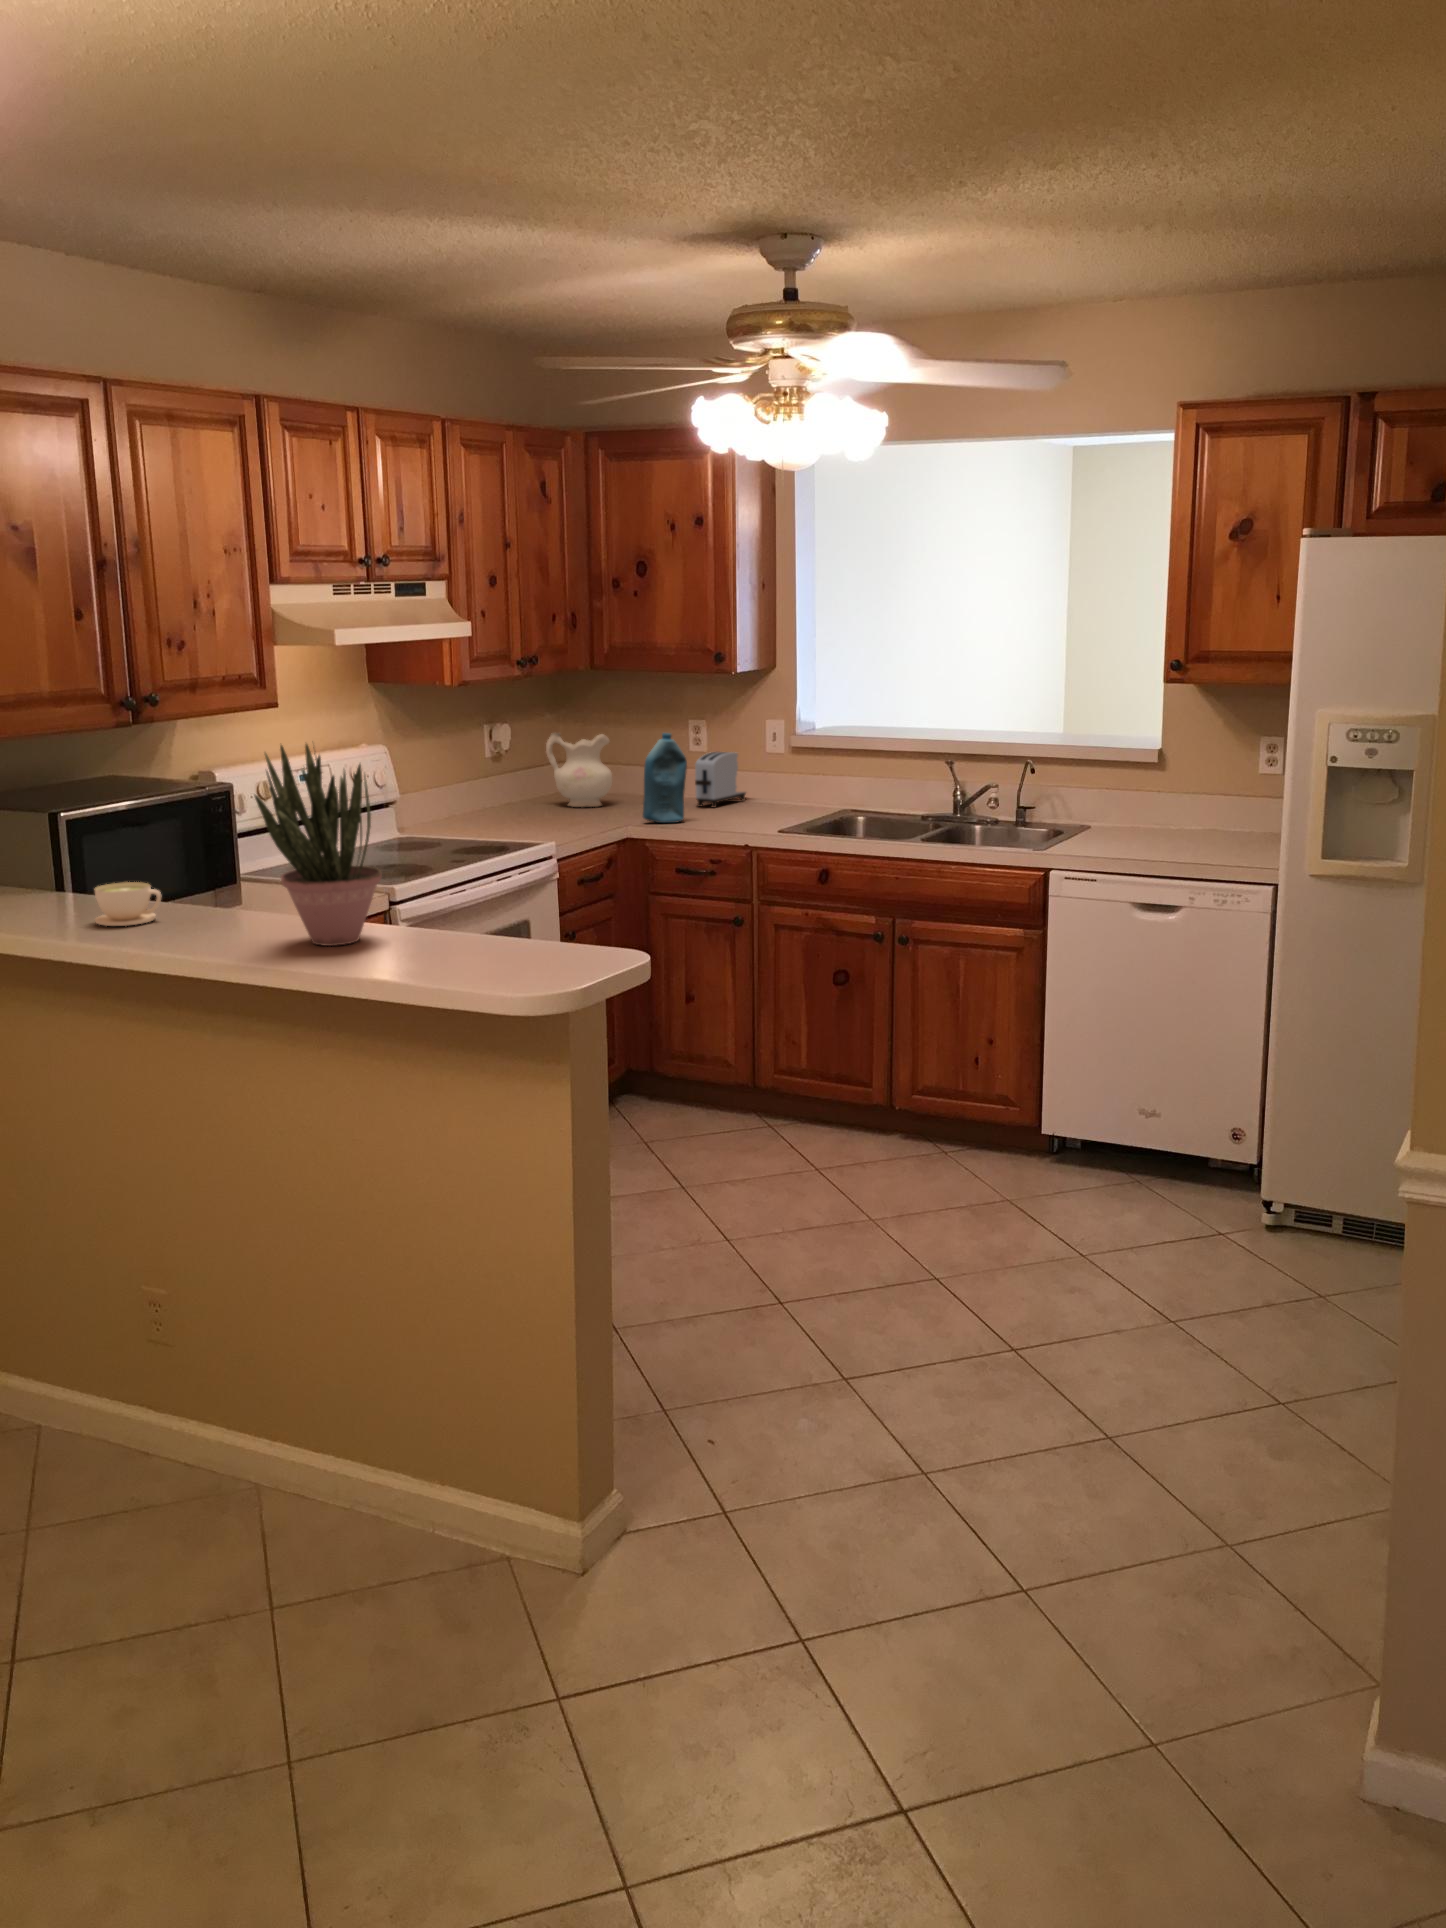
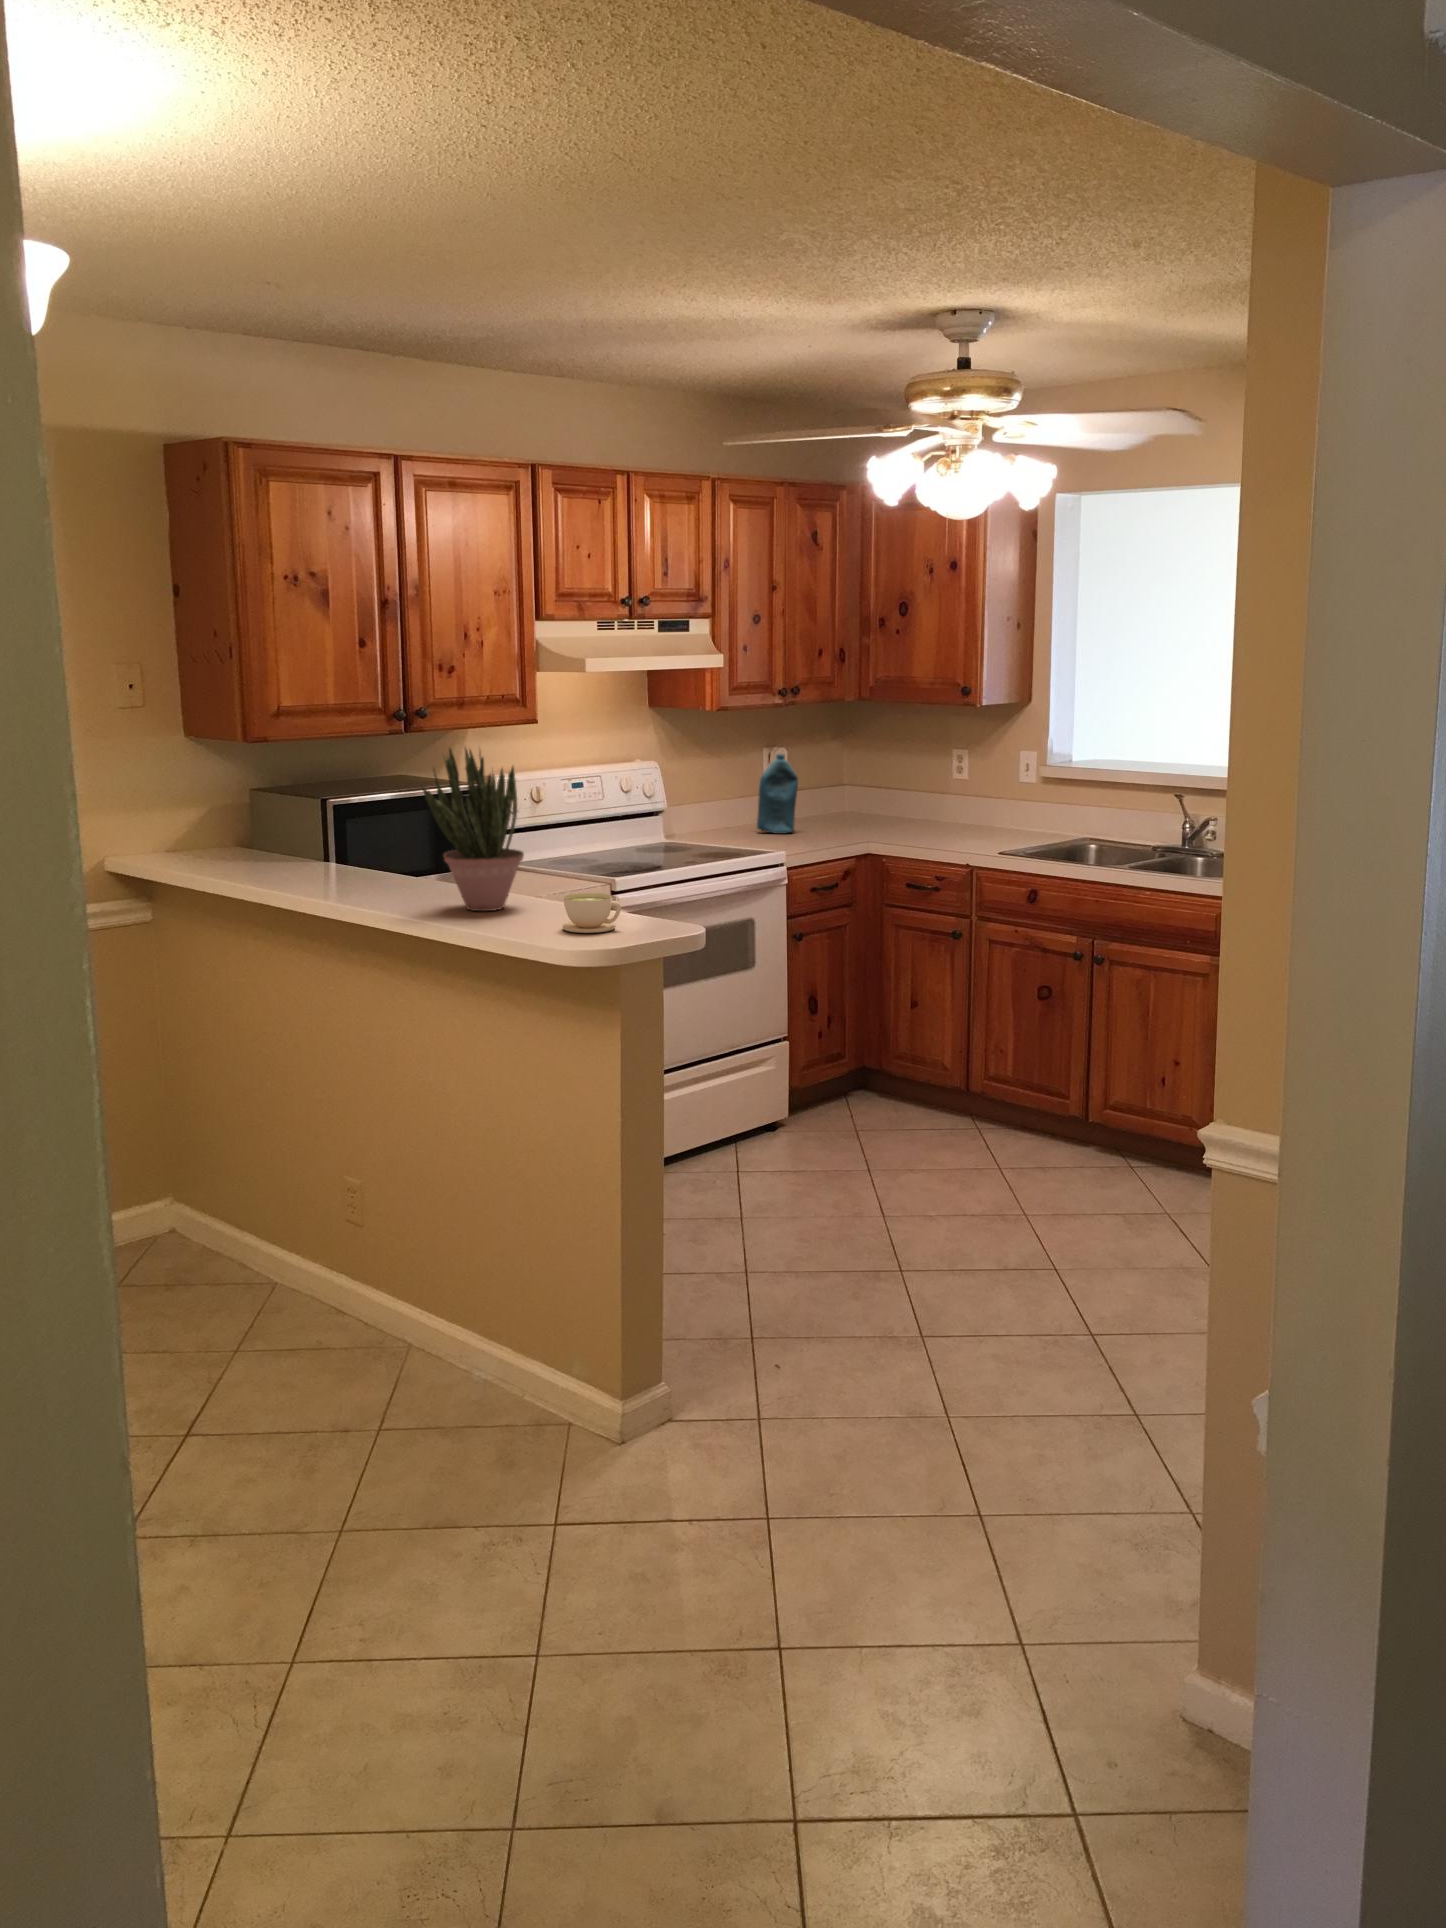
ceramic pitcher: present [546,733,613,807] -> none [818,756,876,824]
bottle: present [642,733,687,823] -> present [757,754,798,834]
toaster: present [695,752,746,807] -> none [947,779,1004,830]
coffee cup: present [95,882,161,926] -> present [562,893,621,933]

